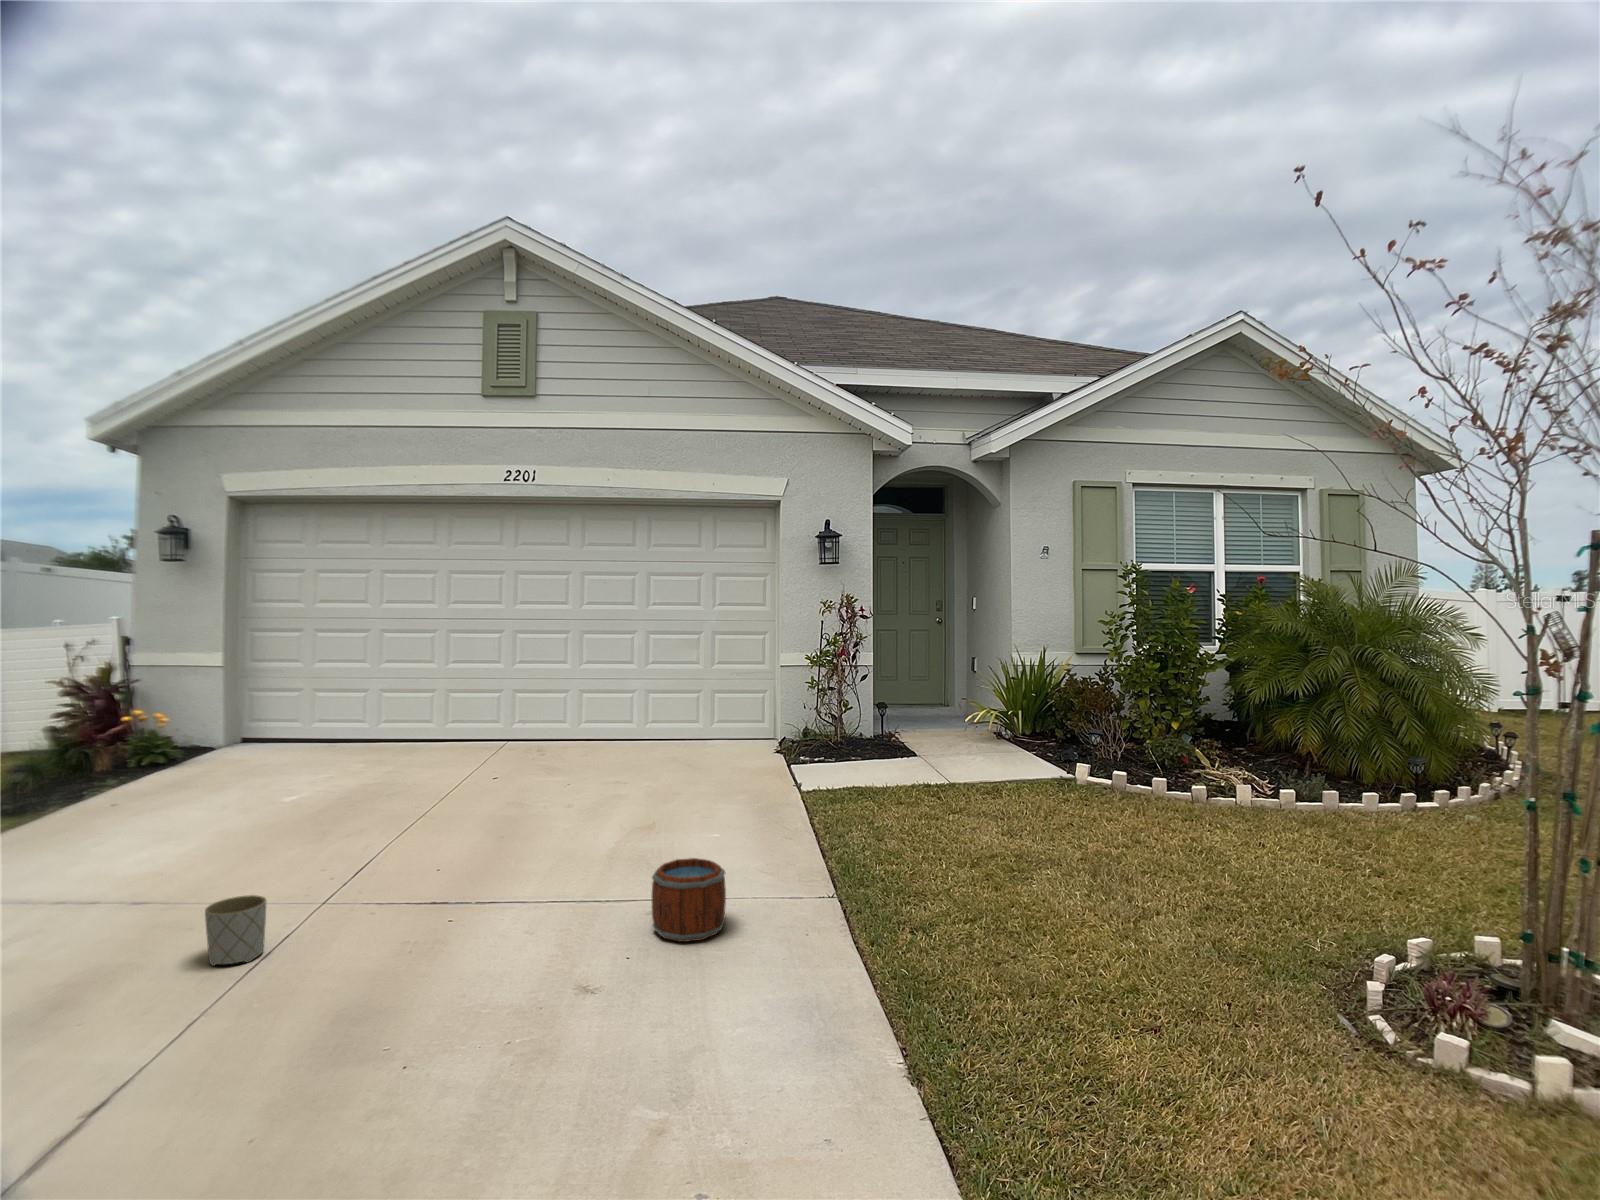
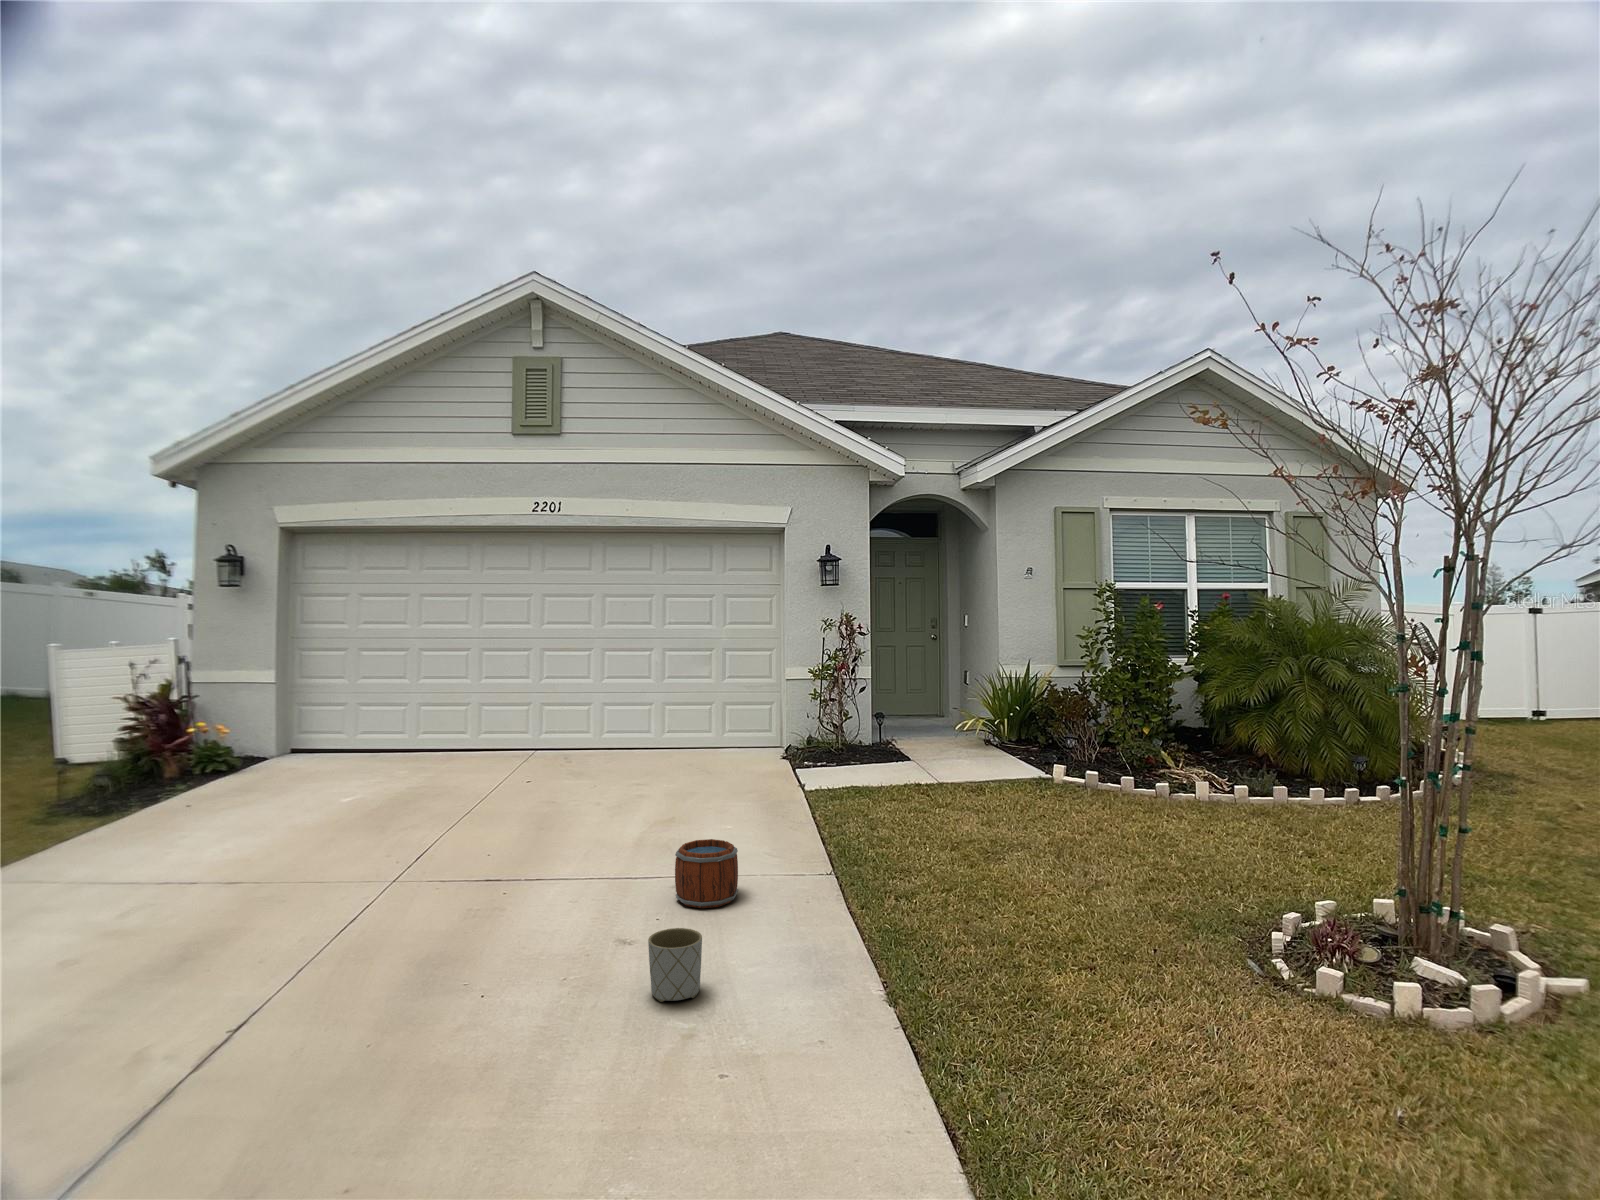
planter: present [205,895,266,966] -> present [648,928,702,1002]

